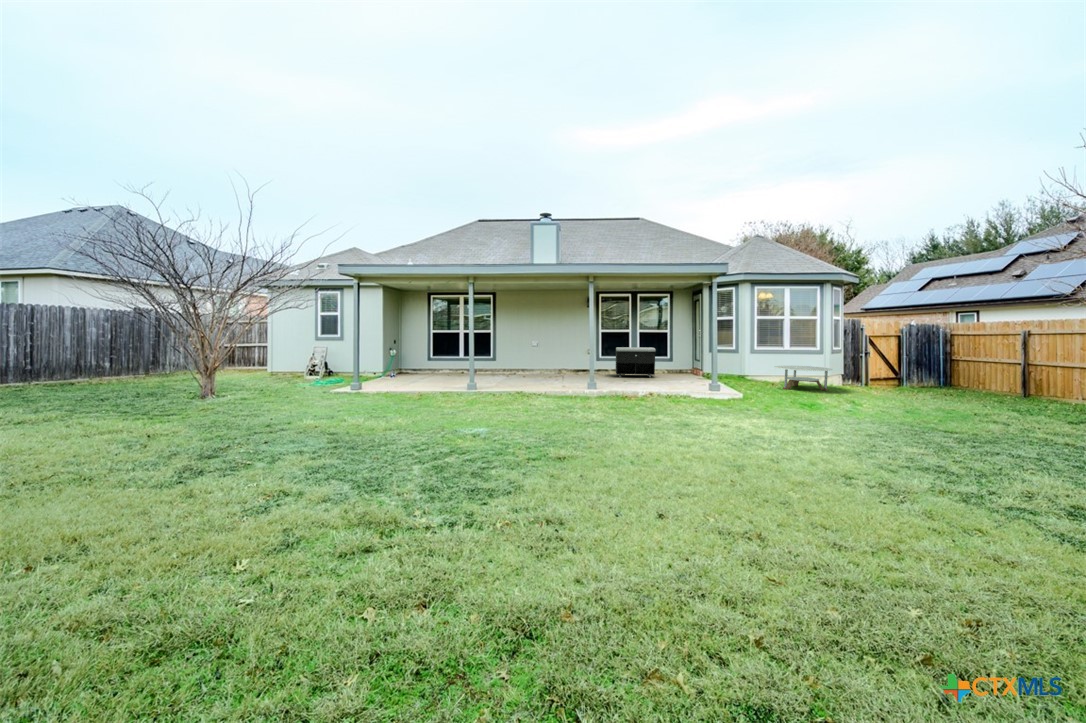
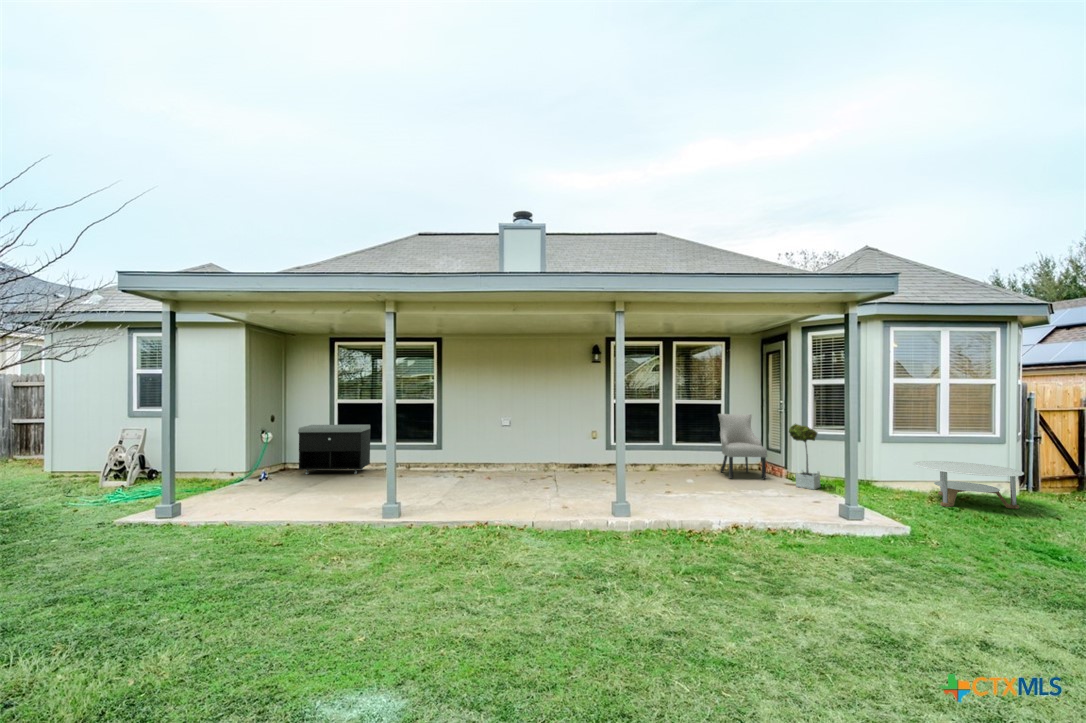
chair: none [669,339,695,379] -> present [718,414,767,479]
potted tree: none [706,344,723,383] -> present [789,424,820,489]
storage bench: present [616,347,655,378] -> present [298,425,370,474]

